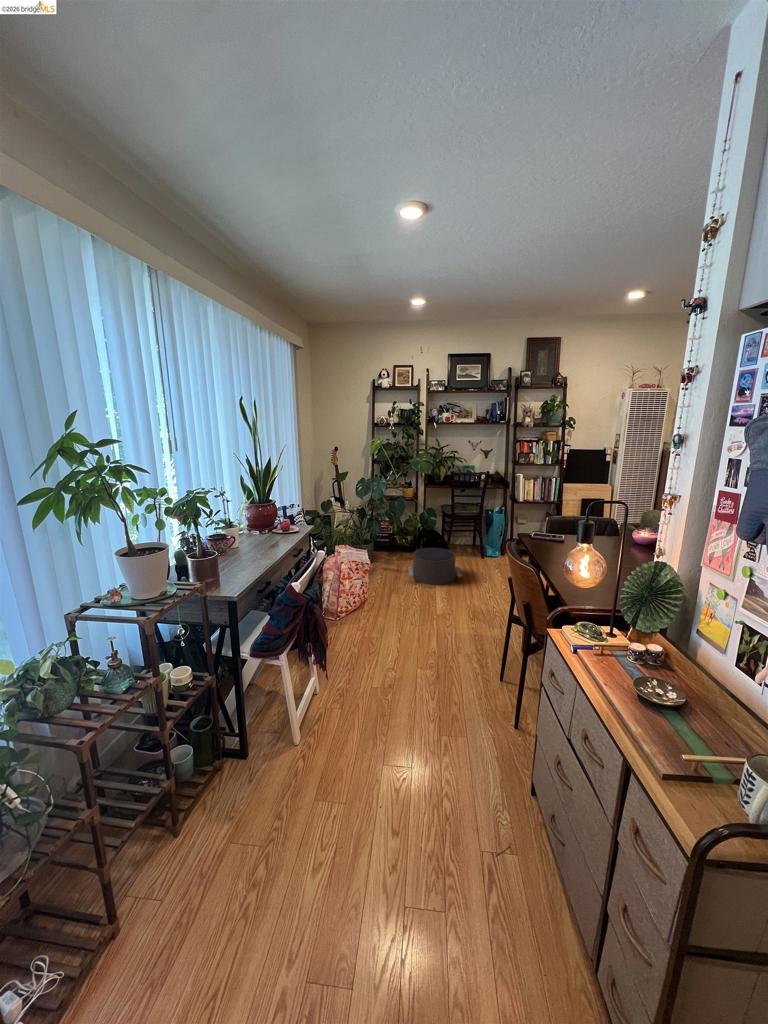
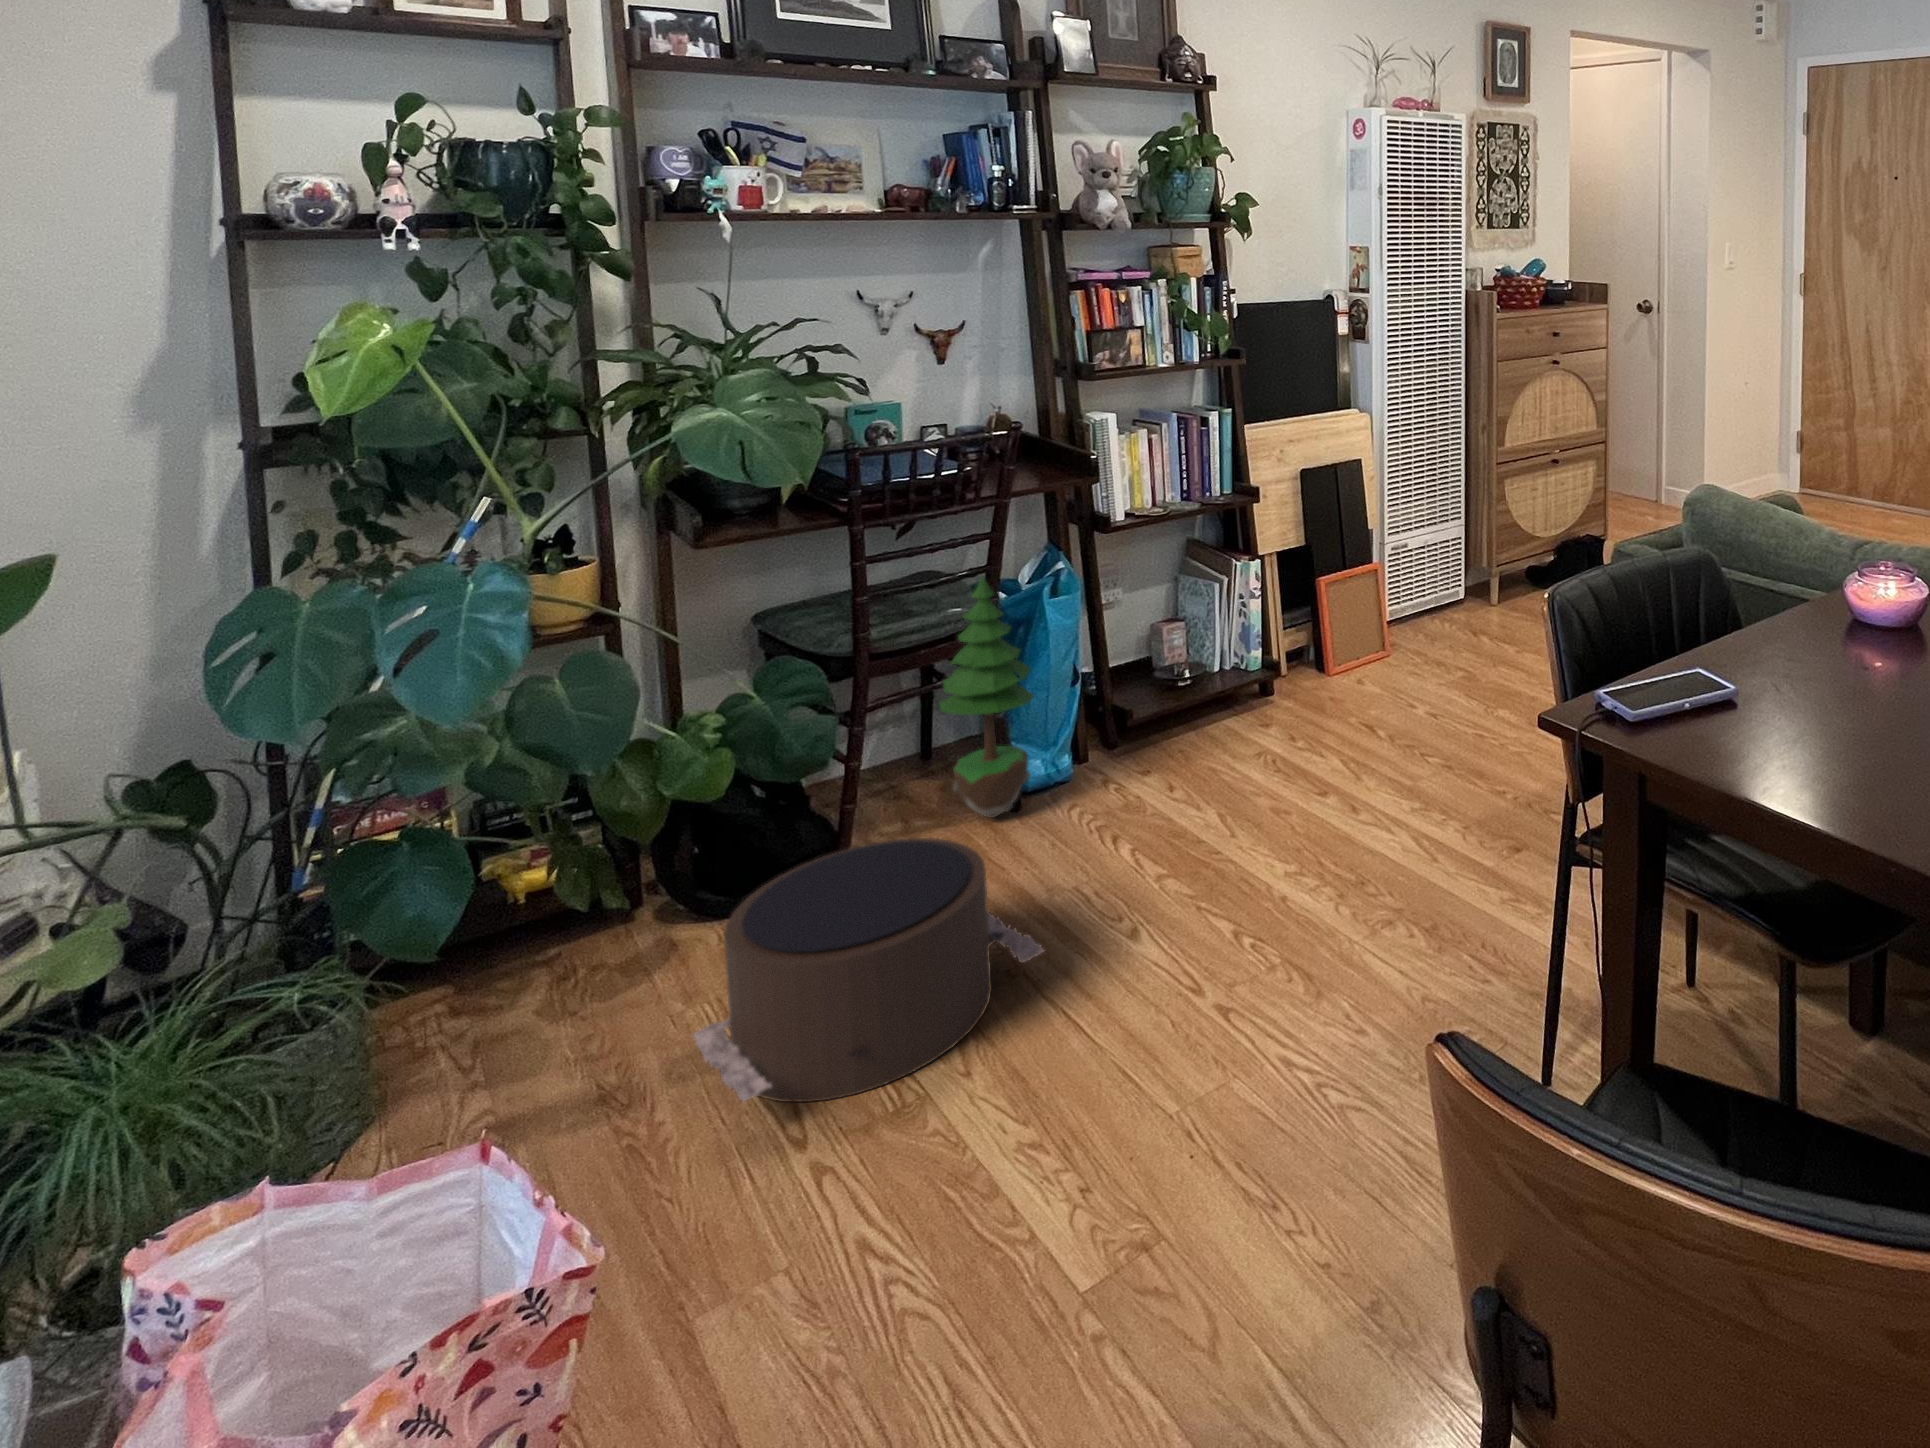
potted tree: none [467,506,487,558] -> present [939,576,1034,817]

